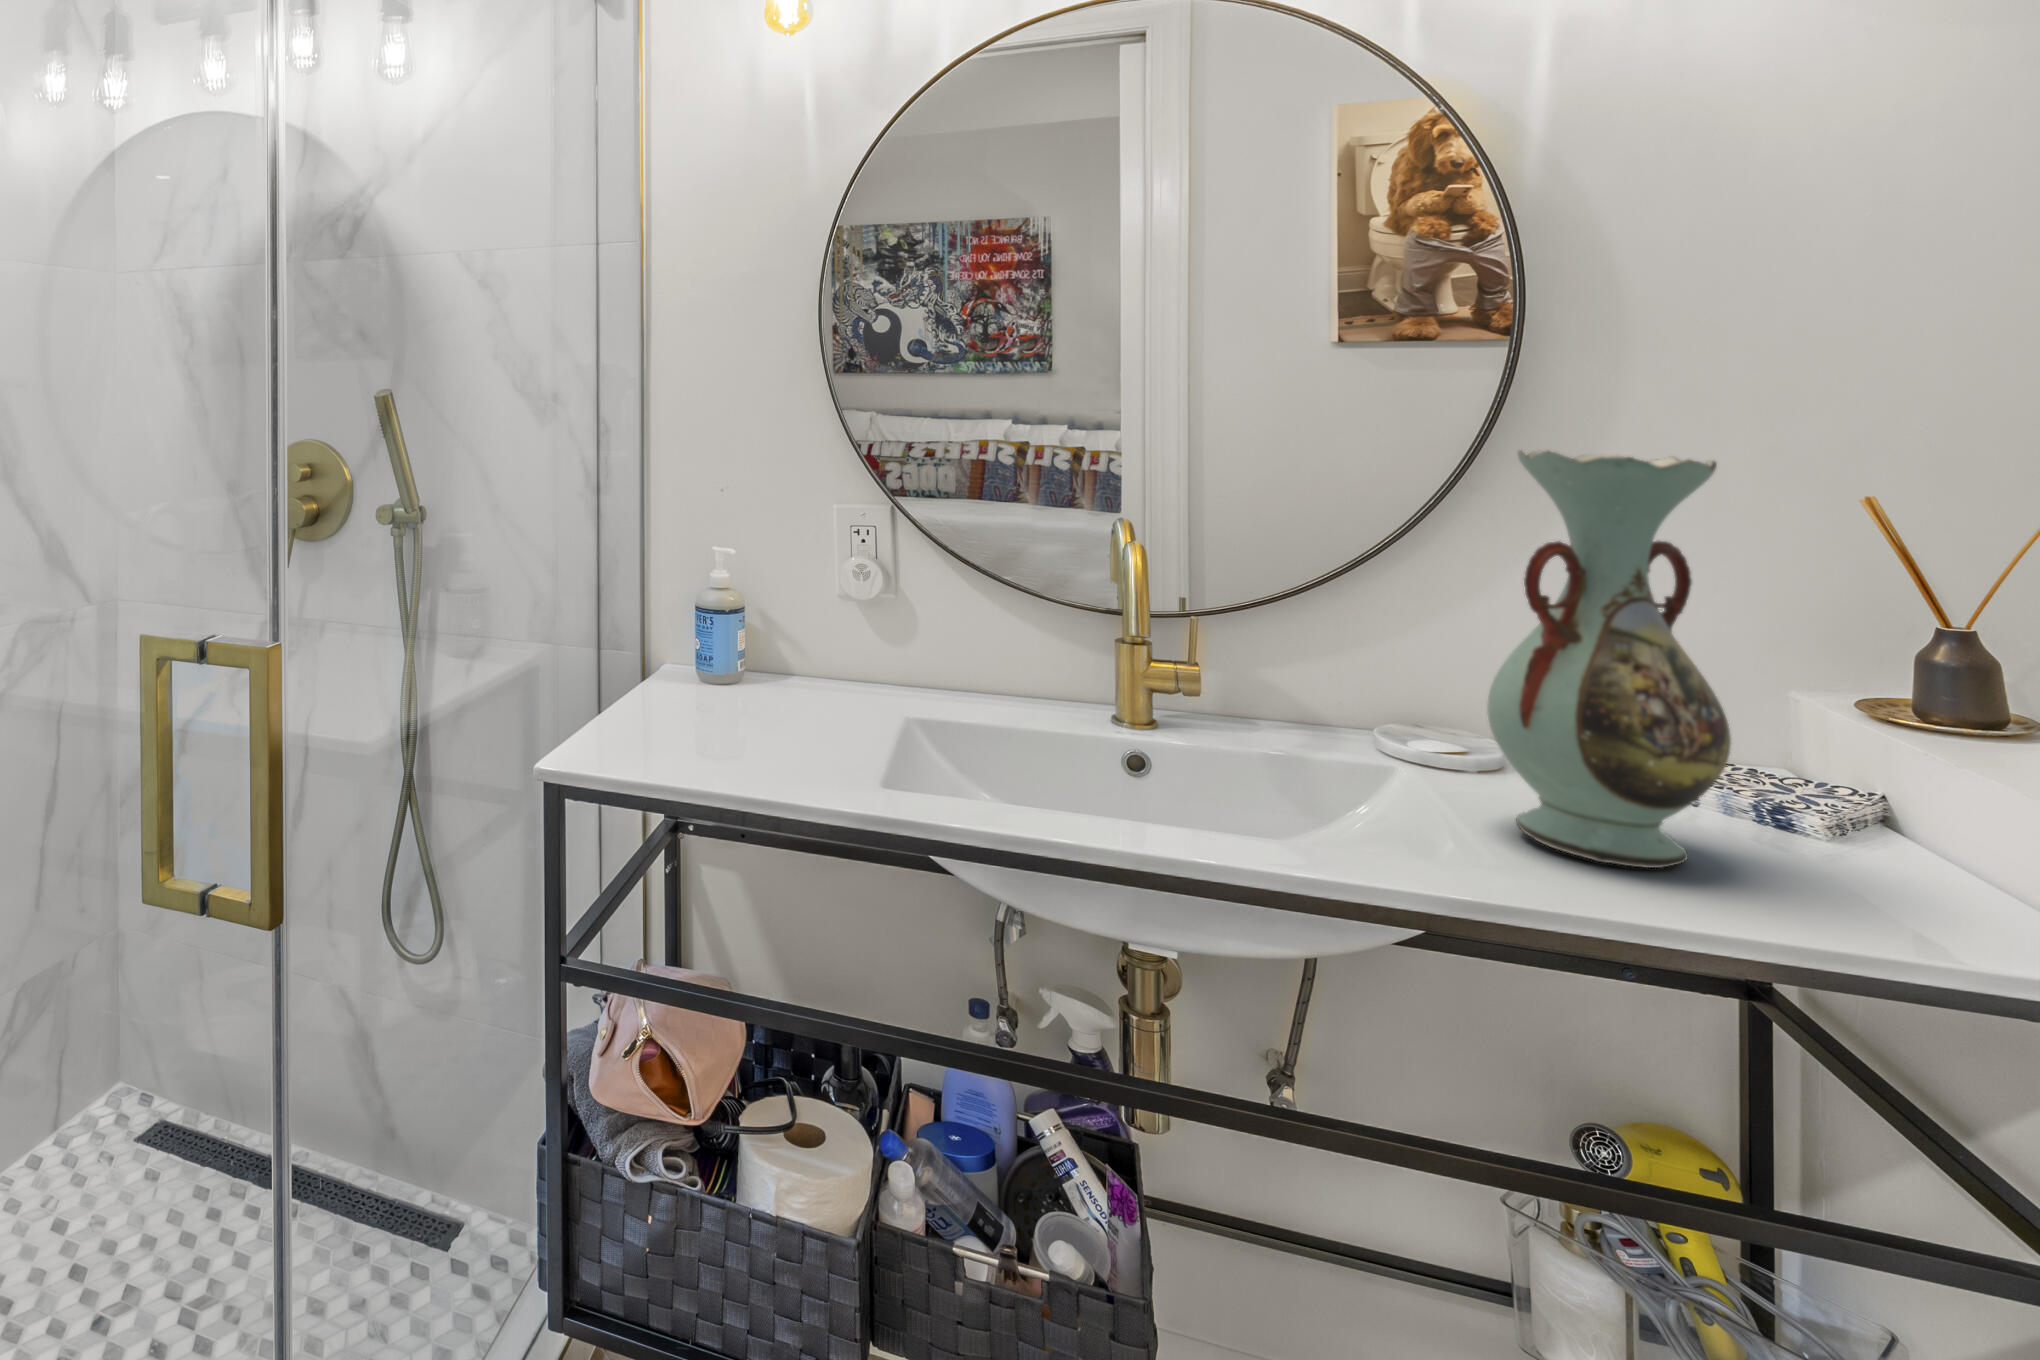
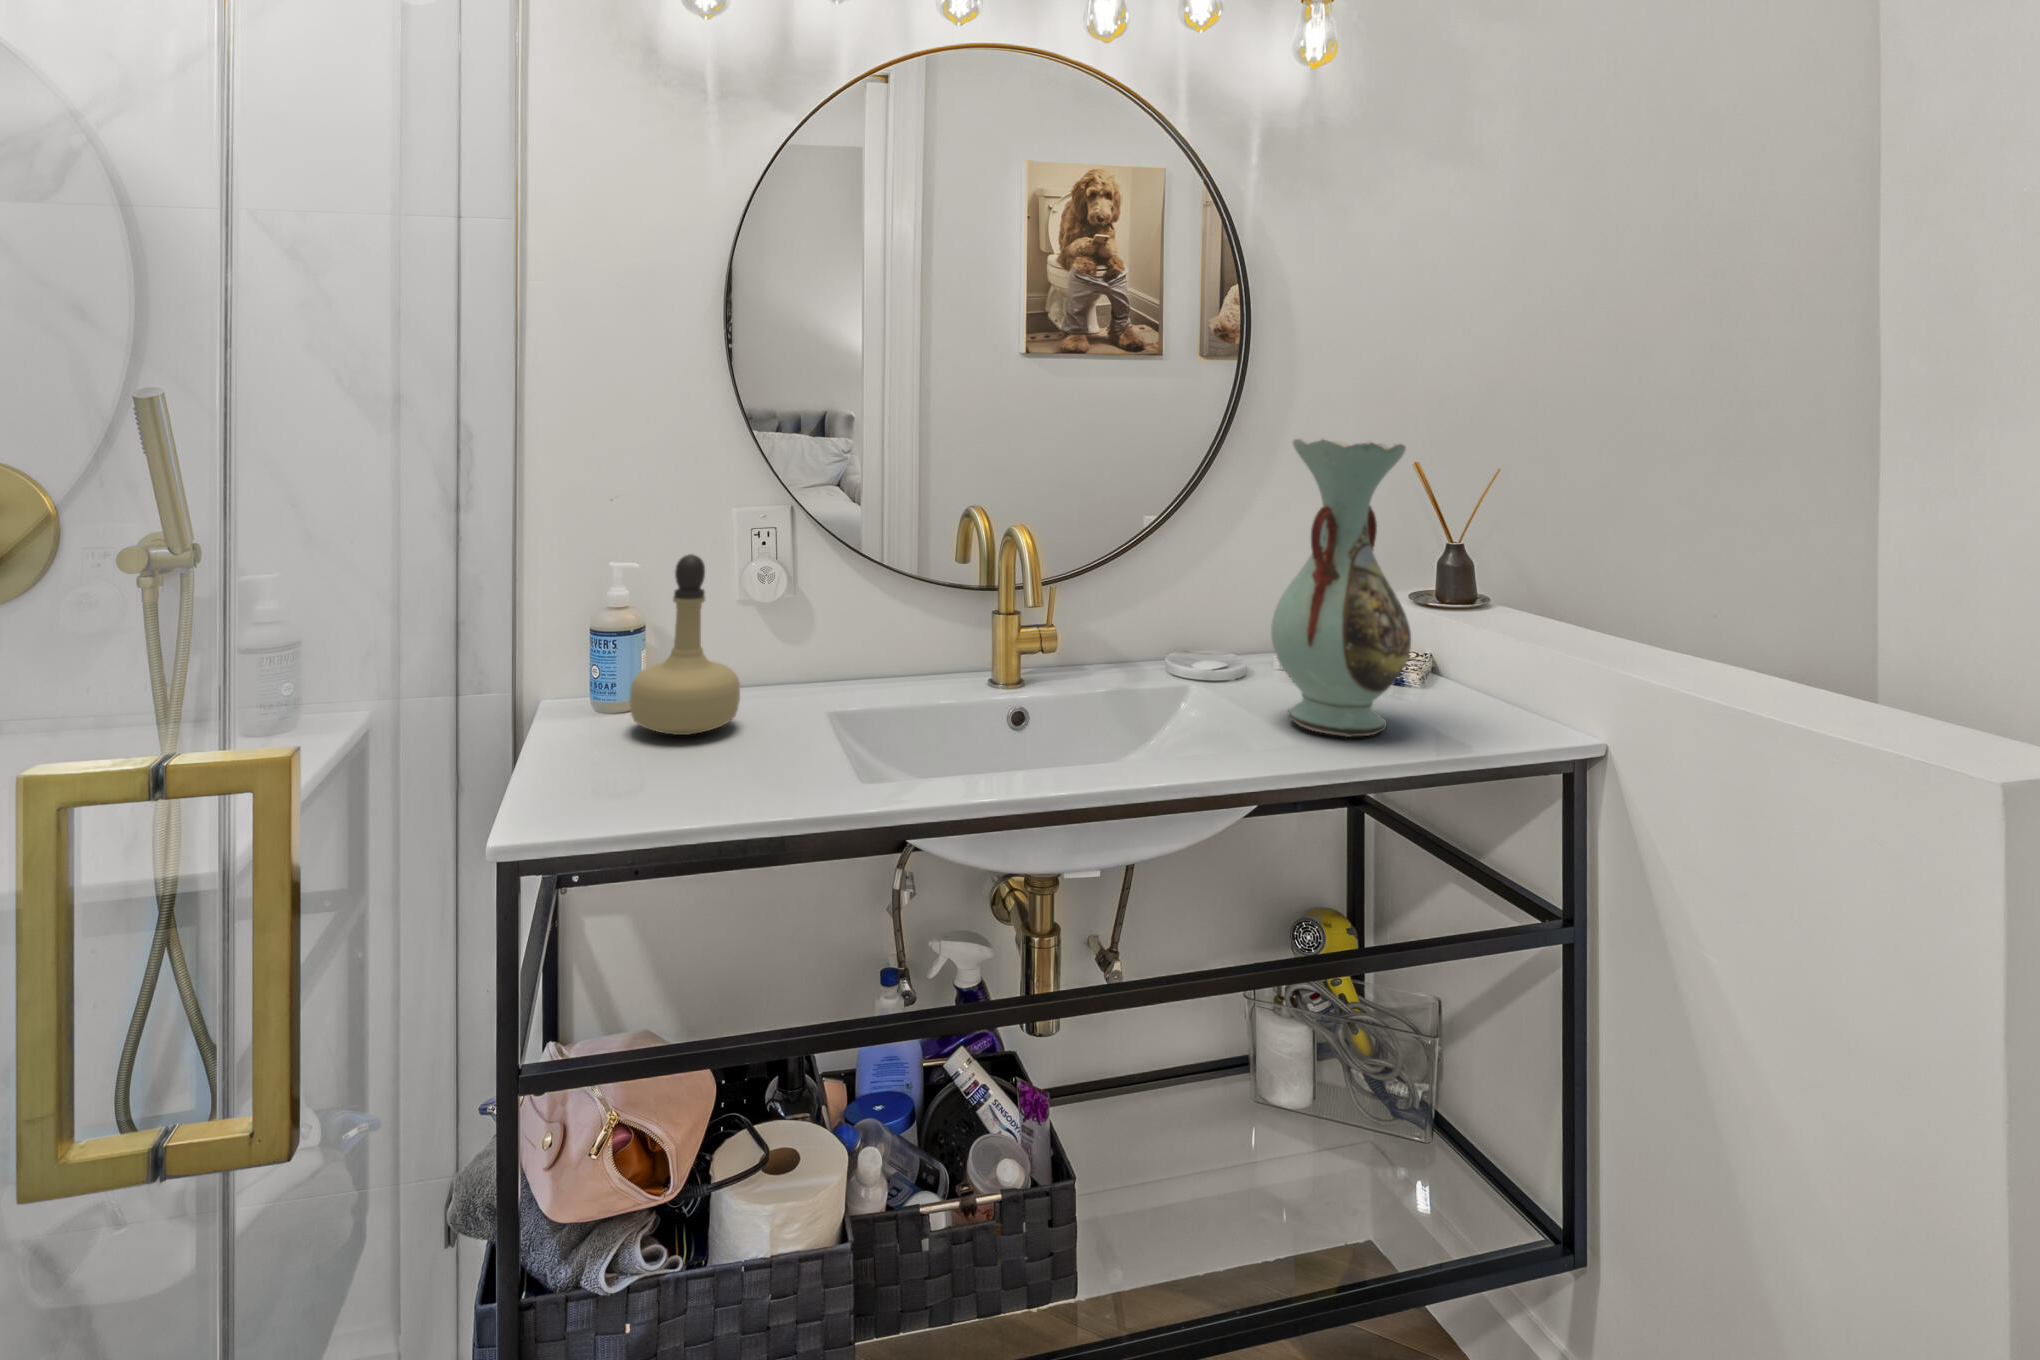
perfume bottle: none [710,547,814,717] -> present [630,554,740,735]

